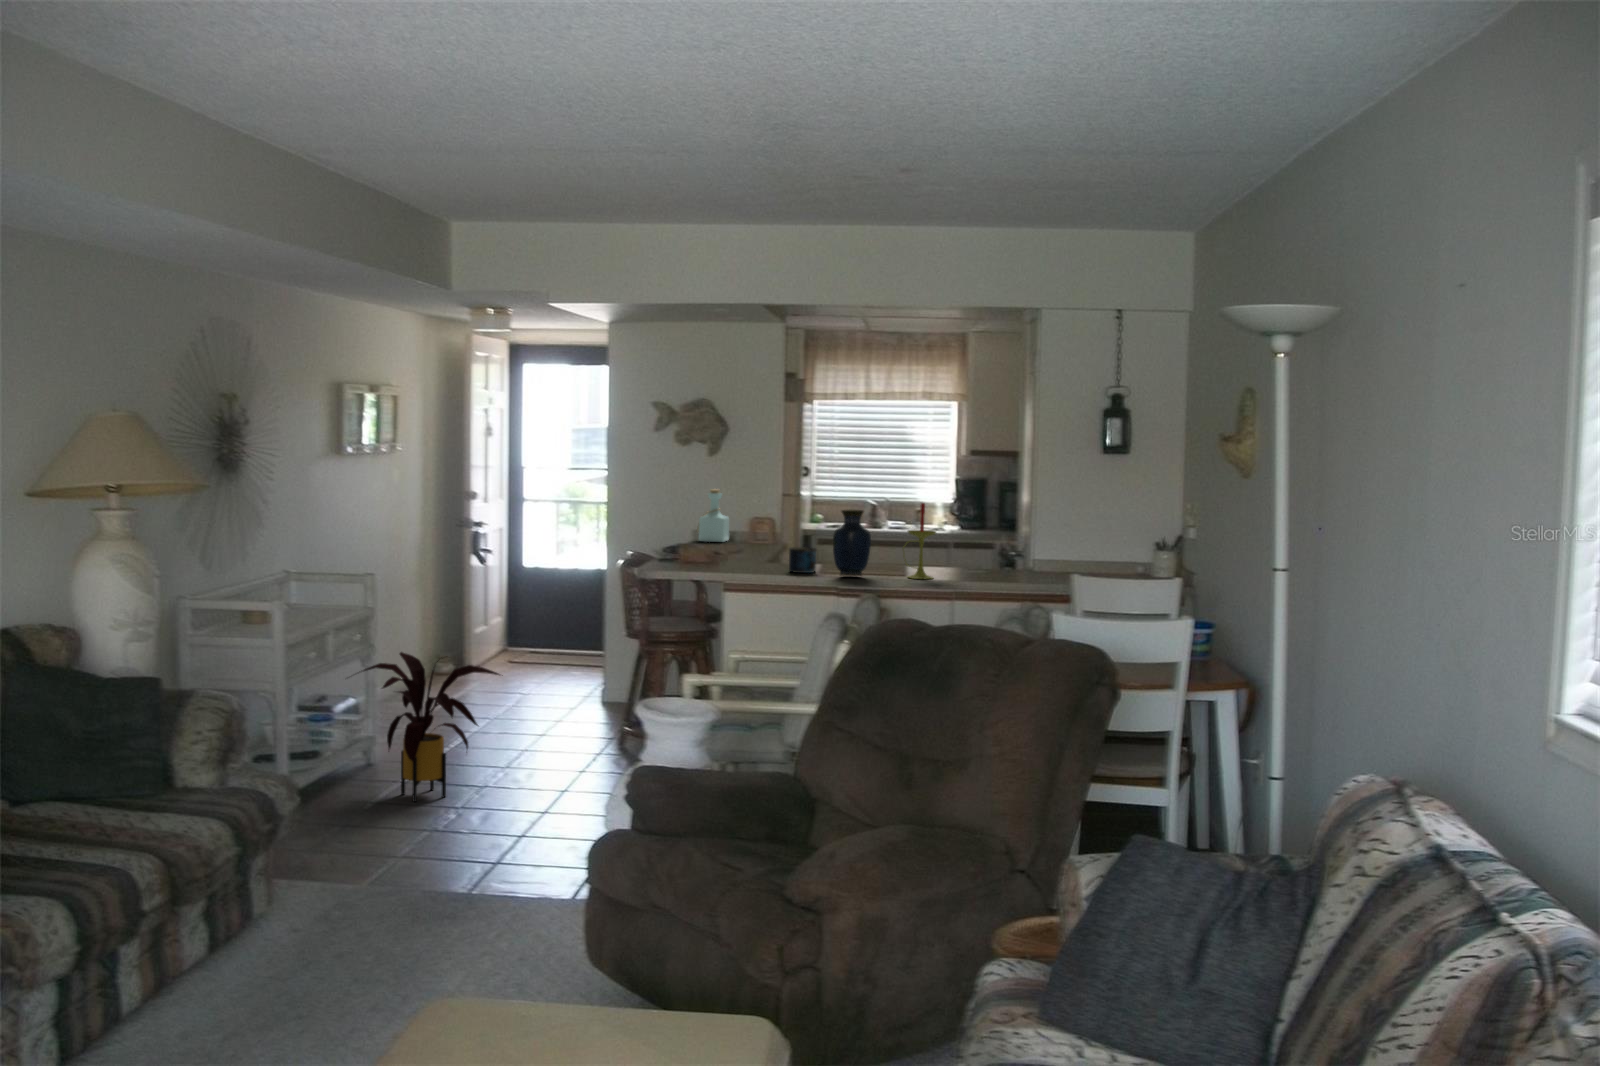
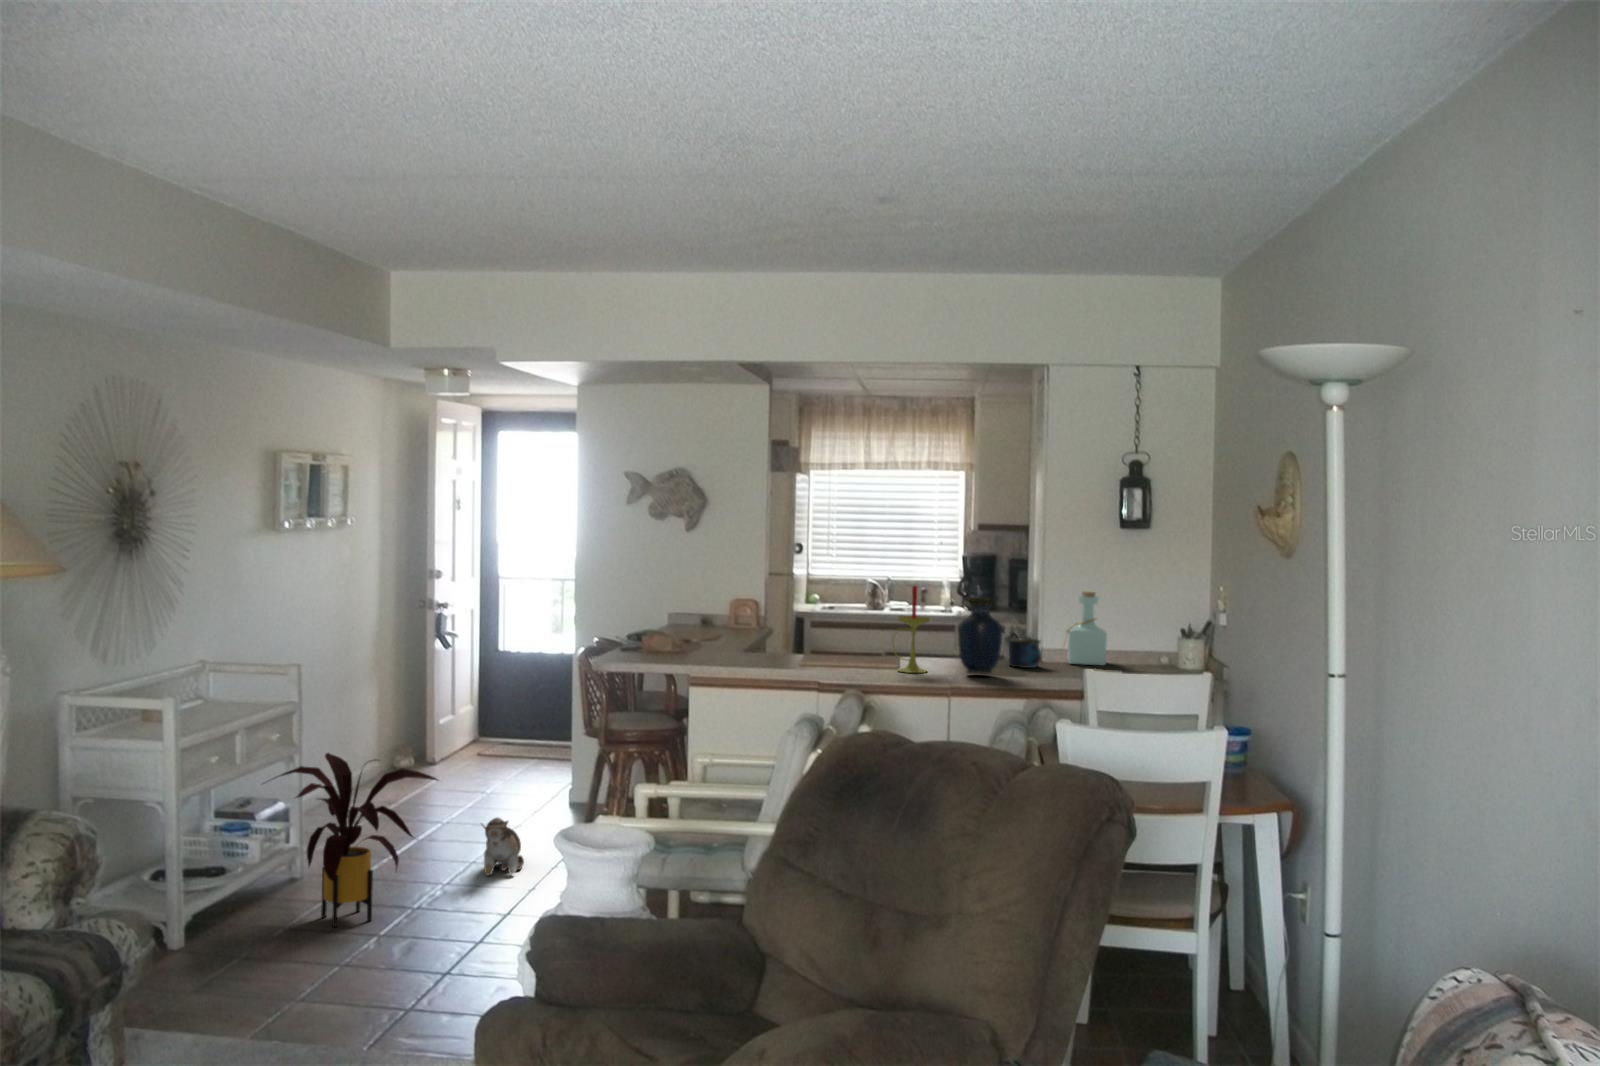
bottle: present [697,489,729,542] -> present [1065,591,1107,666]
vase: present [833,510,871,576] -> present [958,598,1002,674]
mug: present [789,547,817,573] -> present [1009,638,1042,668]
plush toy: none [534,710,571,762] -> present [482,818,524,875]

